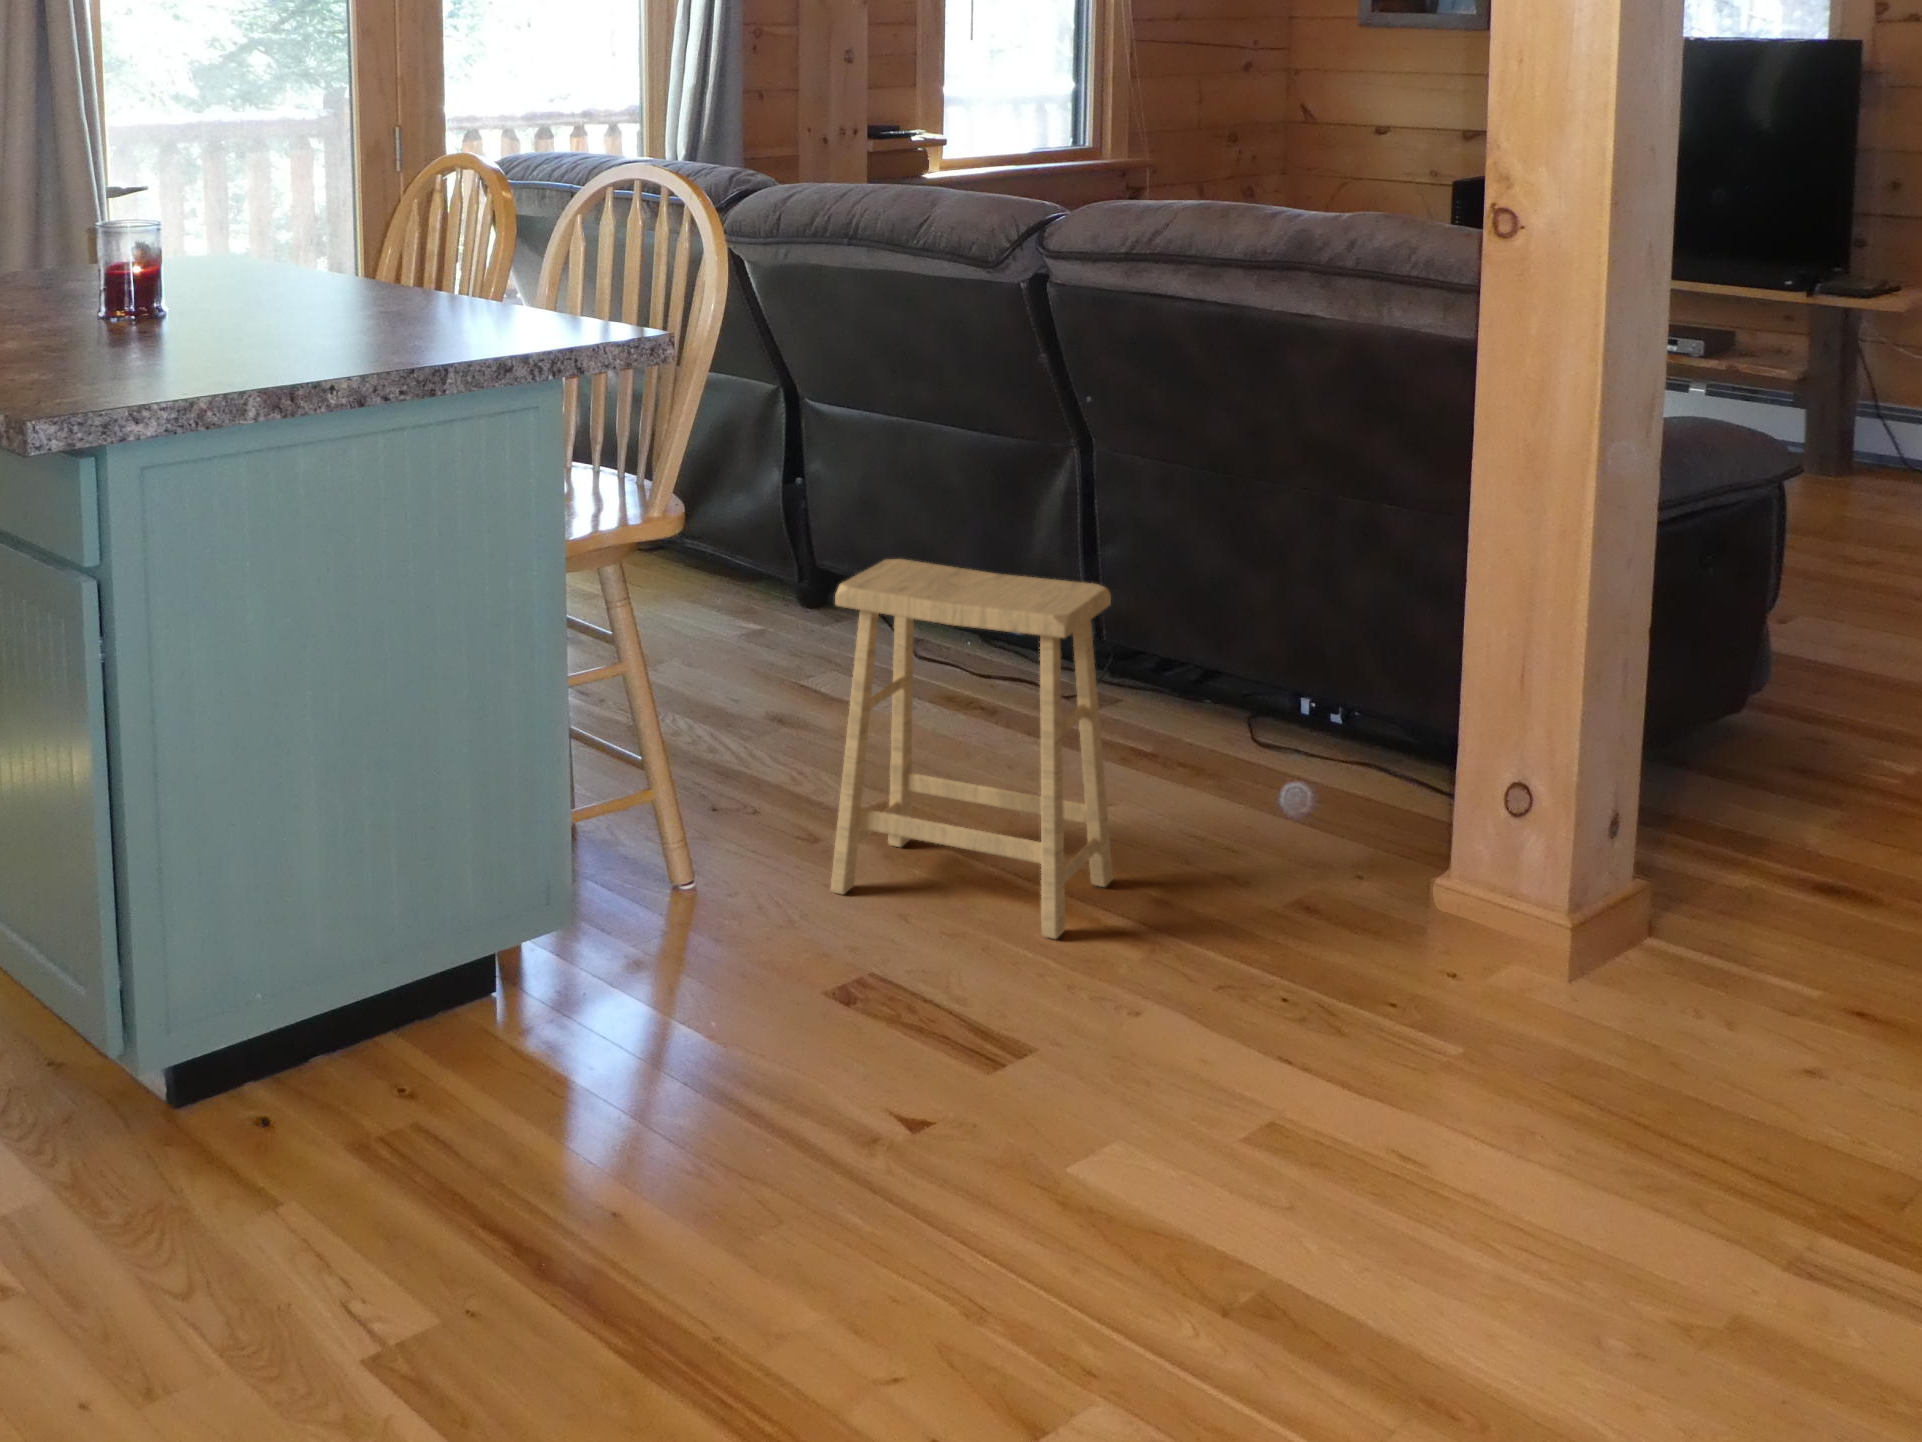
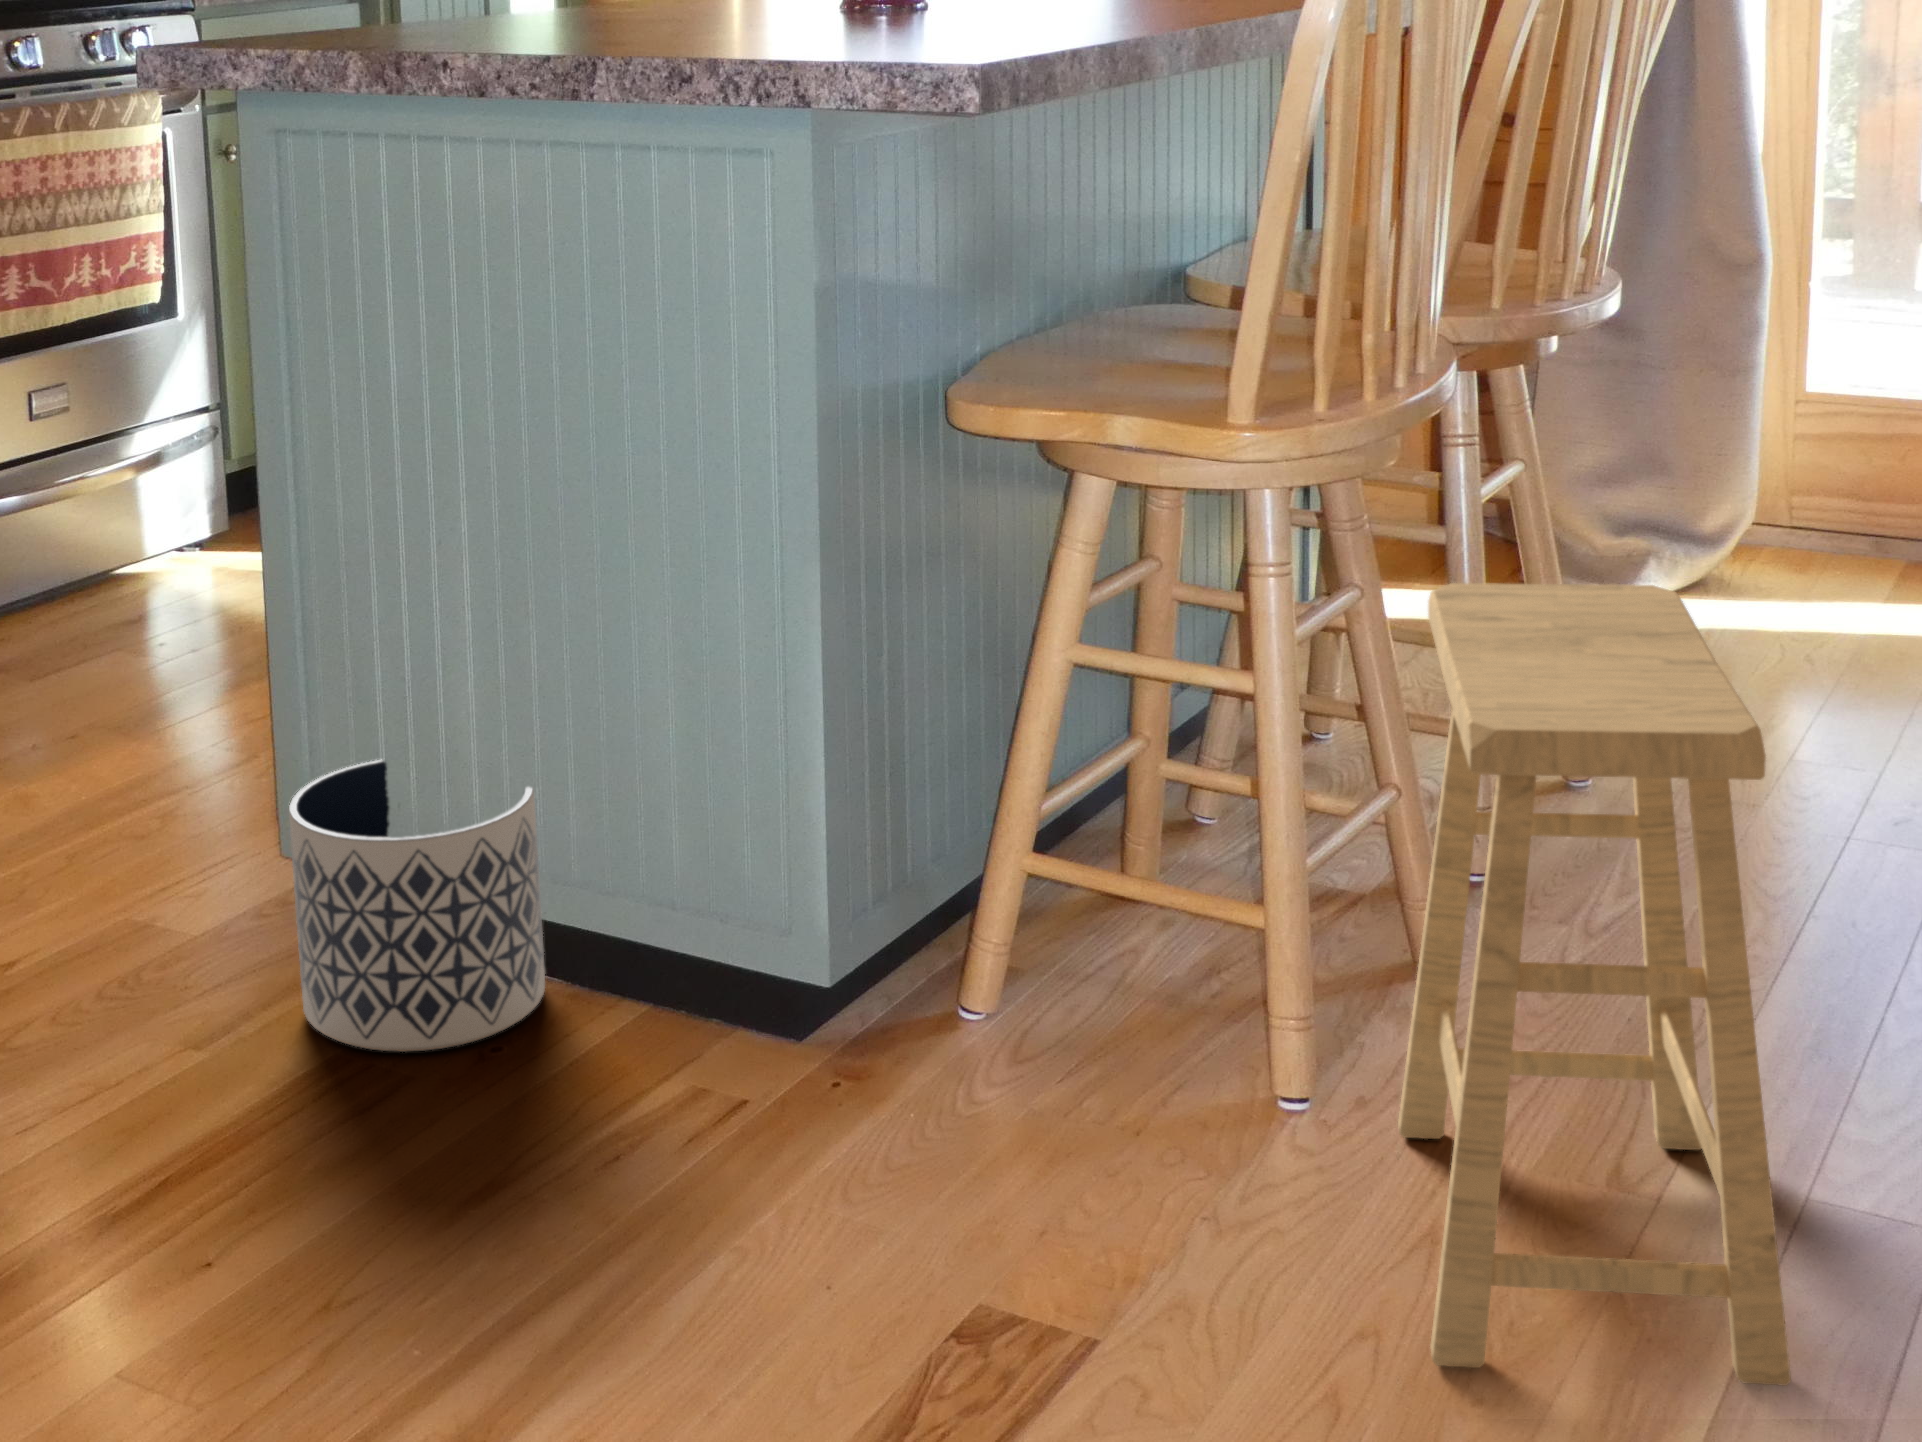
planter: none [261,932,465,1188] -> present [289,760,545,1052]

